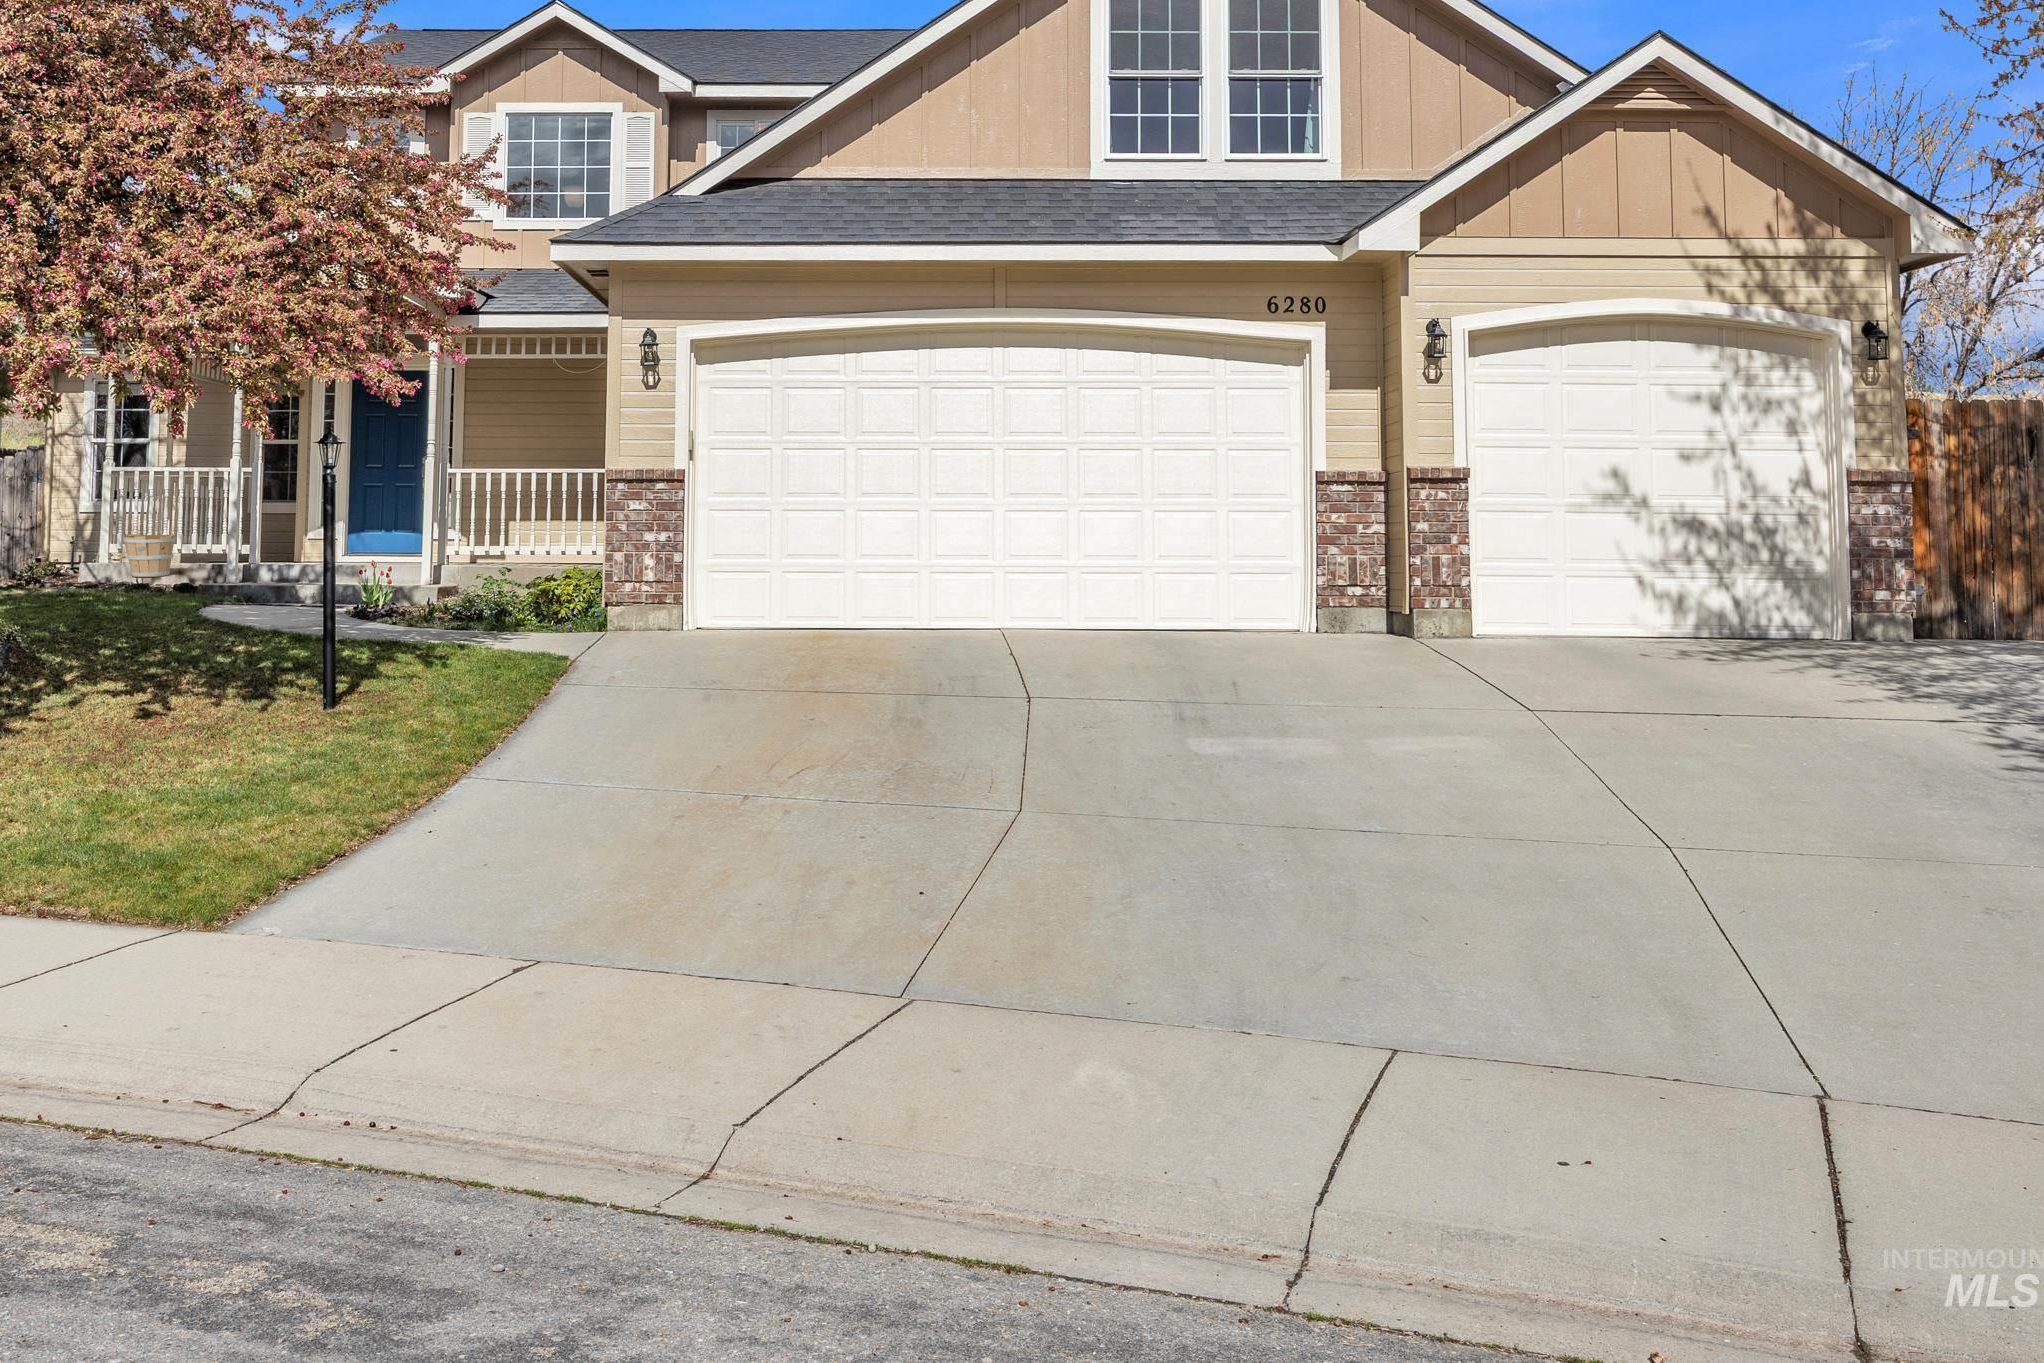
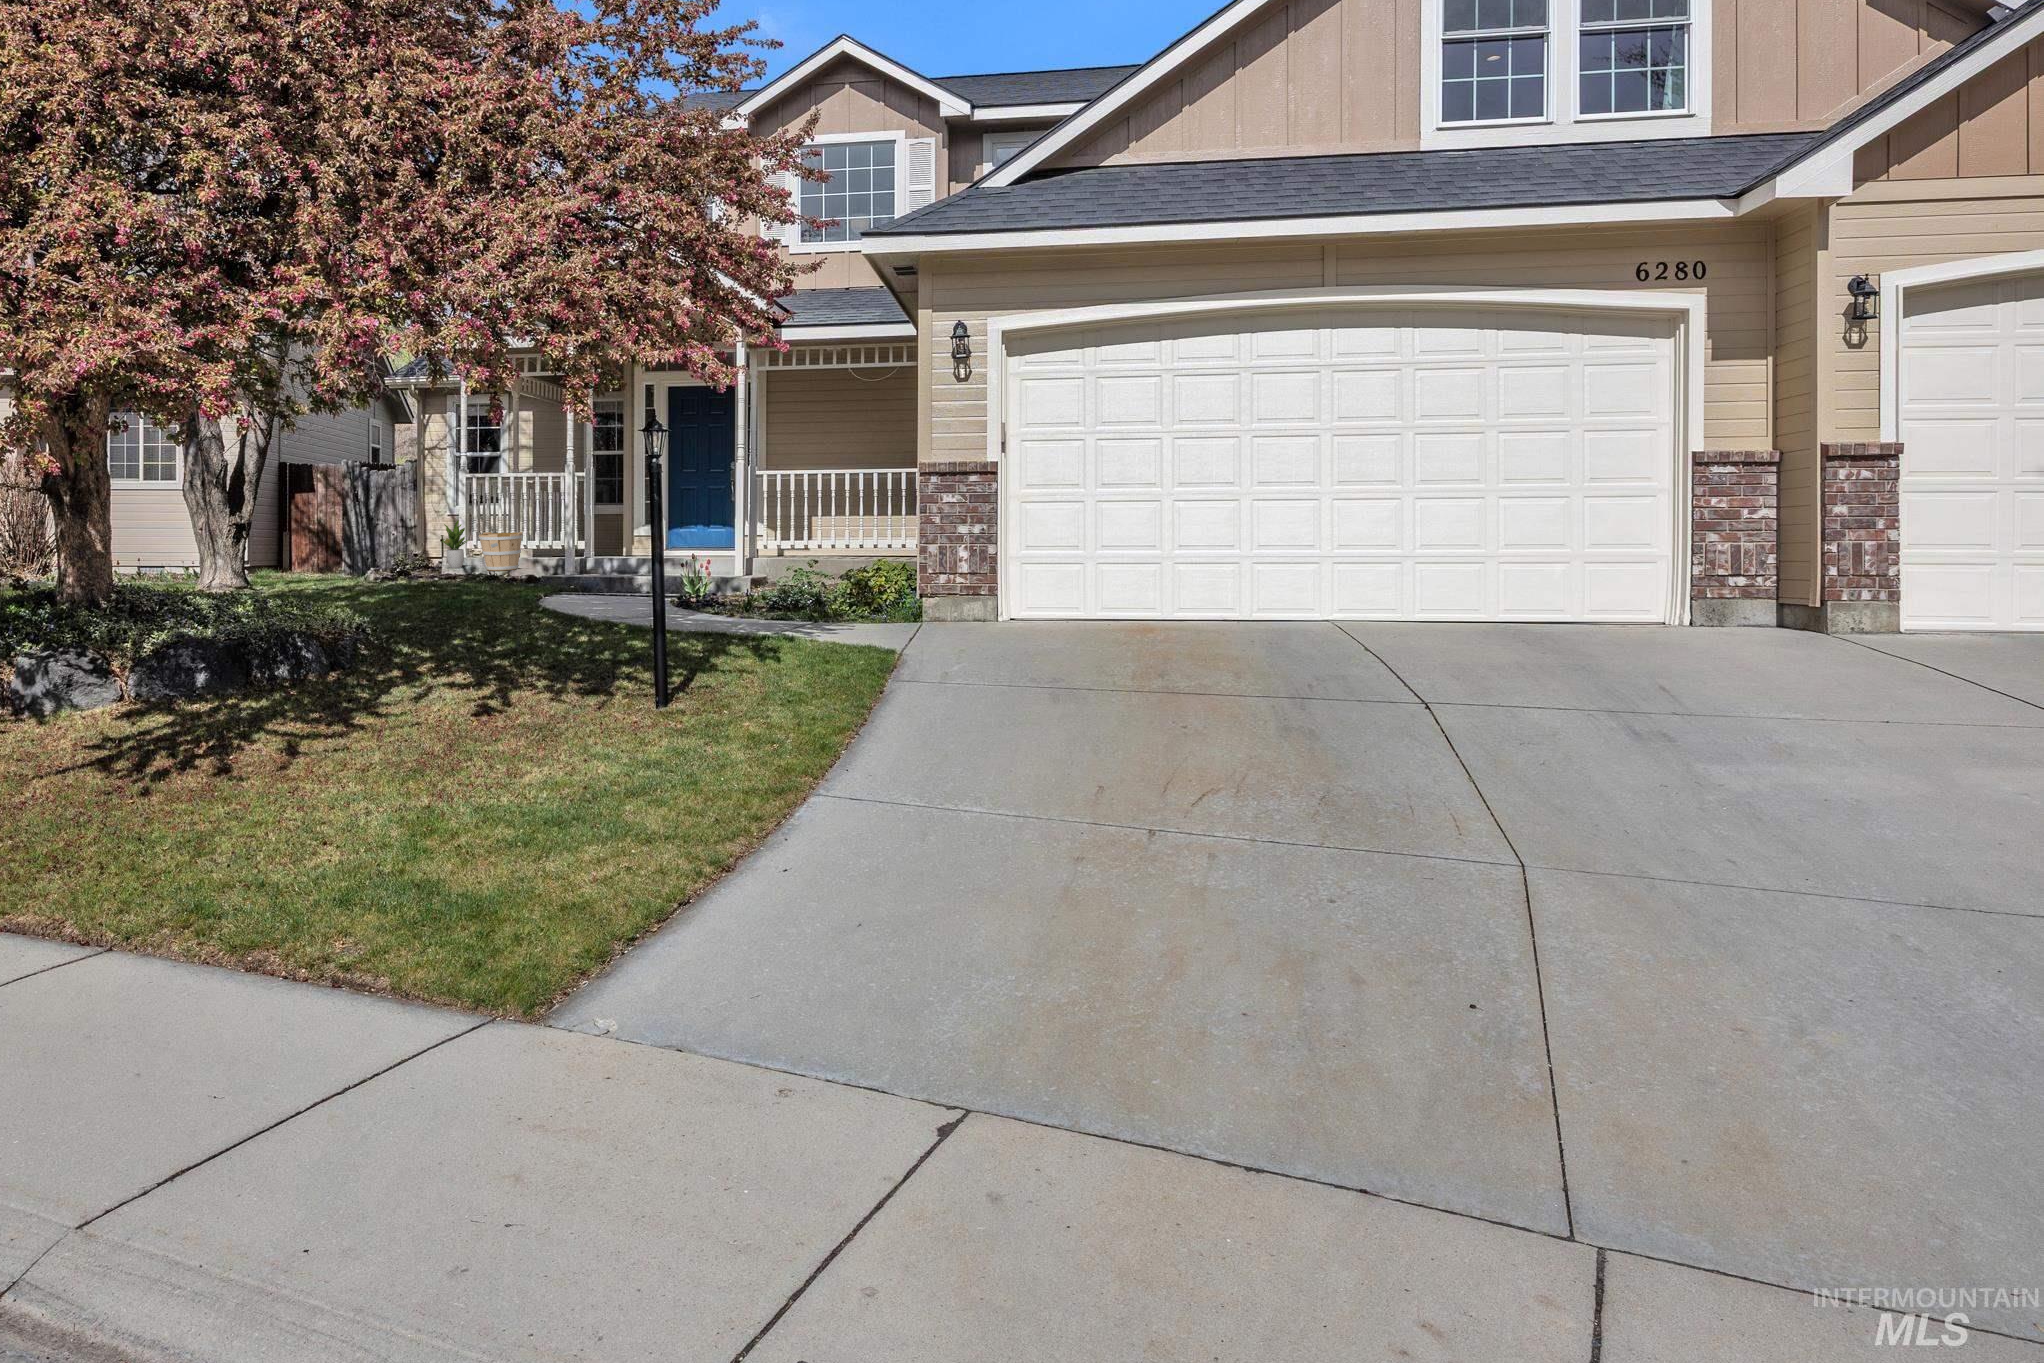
potted plant: none [75,520,113,574] -> present [443,521,468,568]

